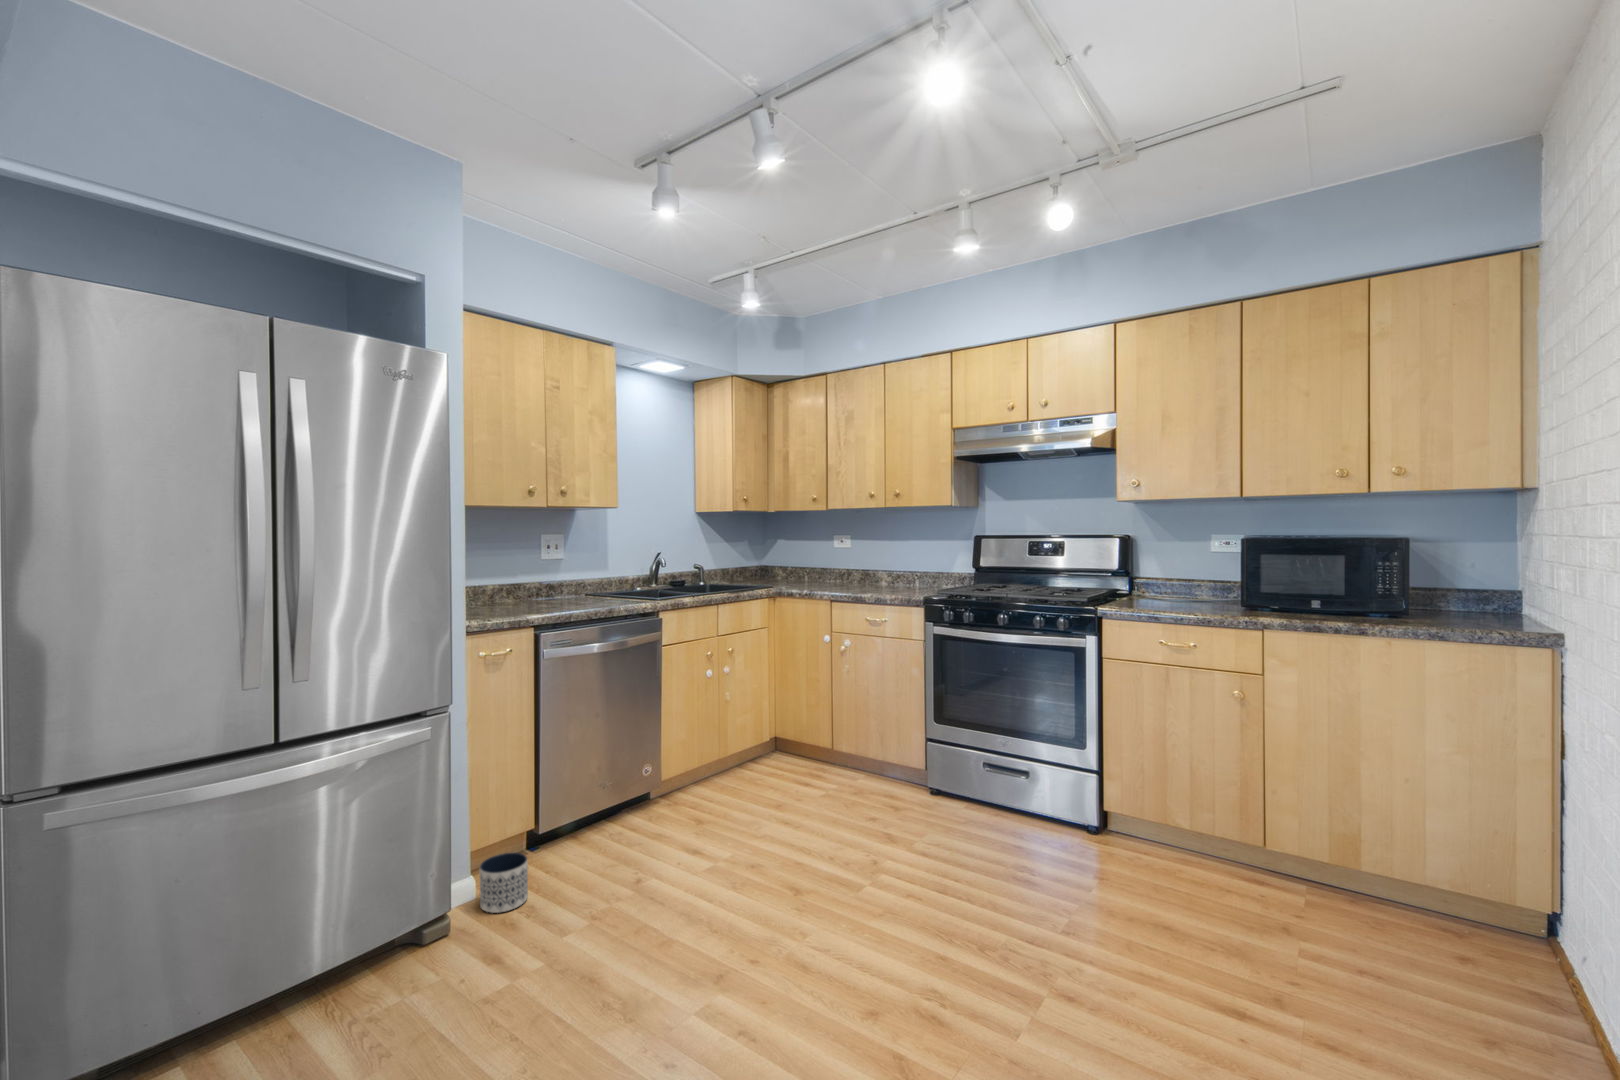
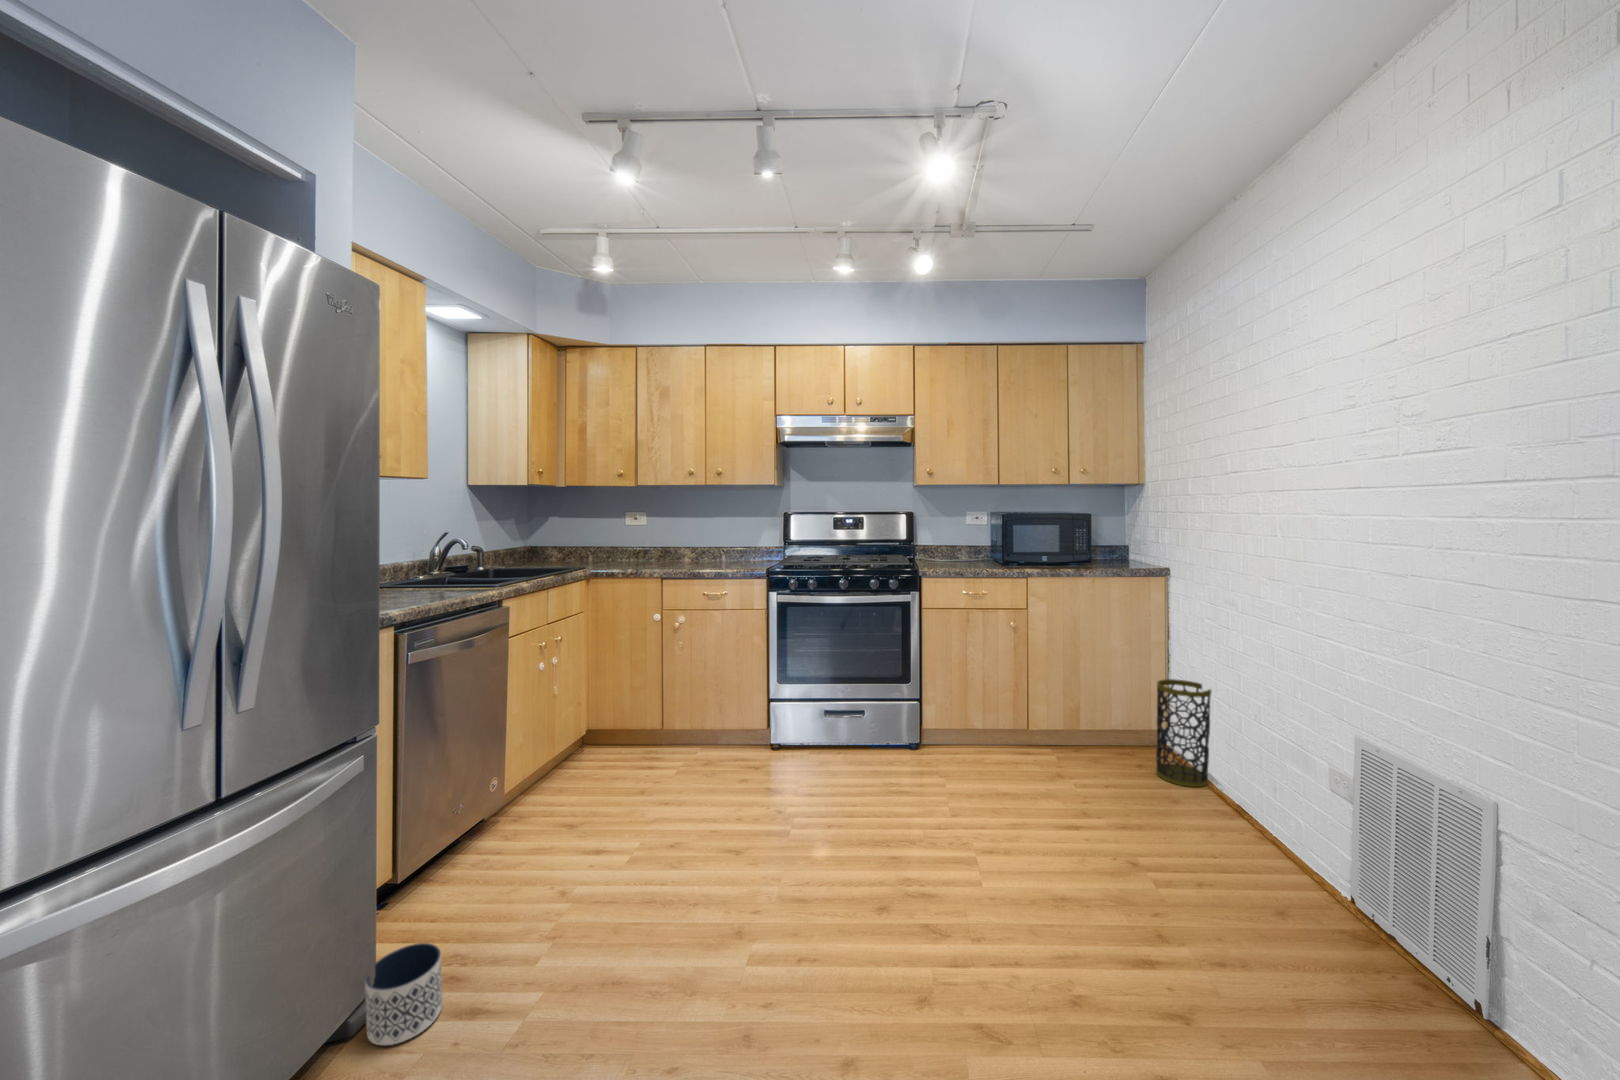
trash can: none [1454,813,1563,1008] -> present [1156,679,1211,787]

